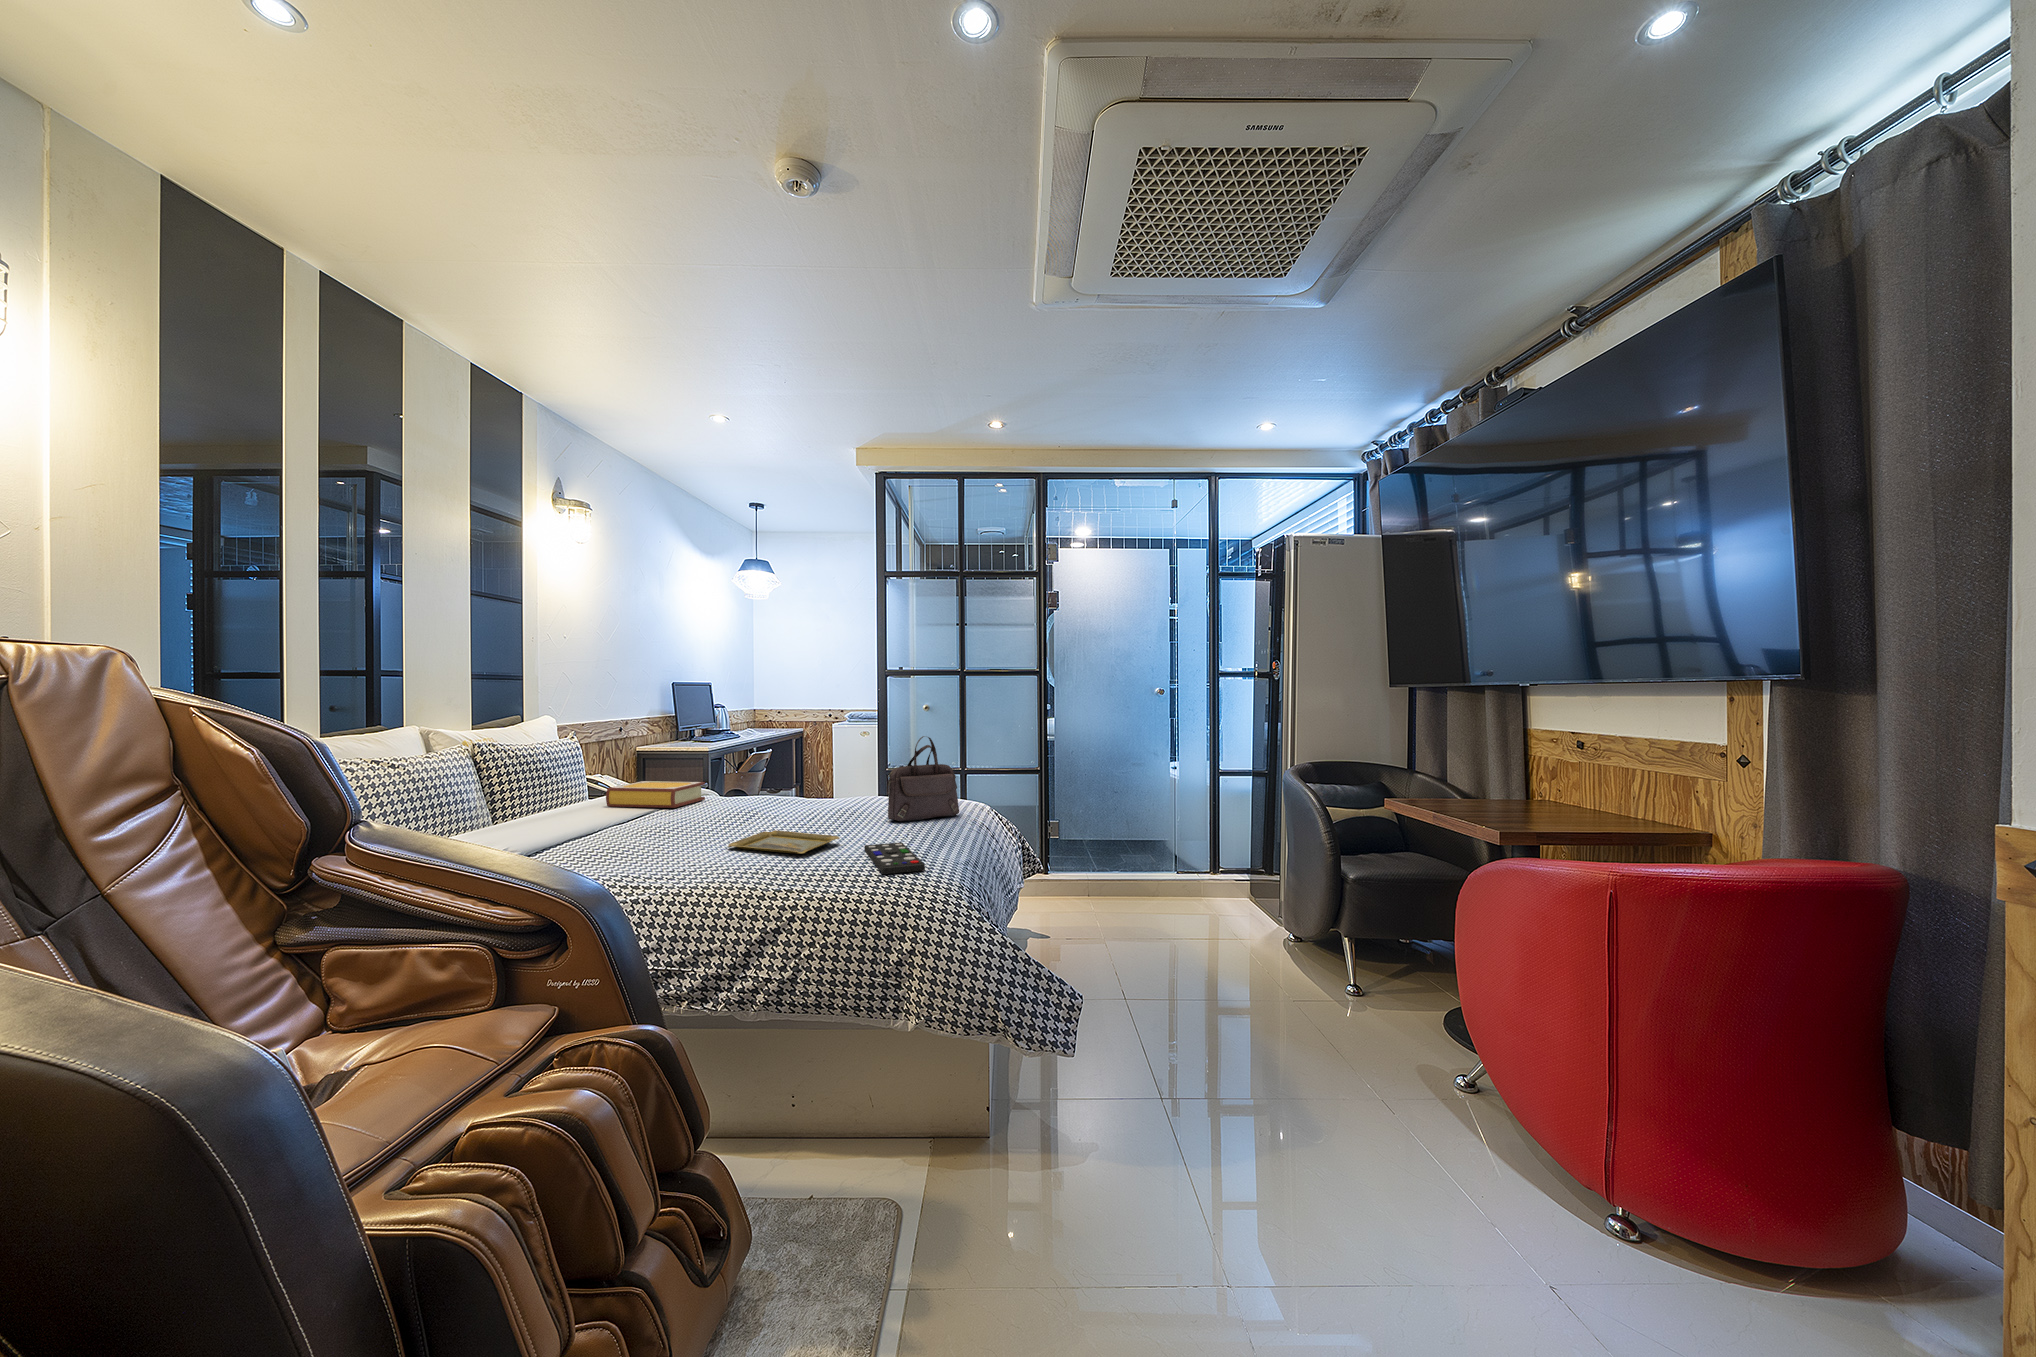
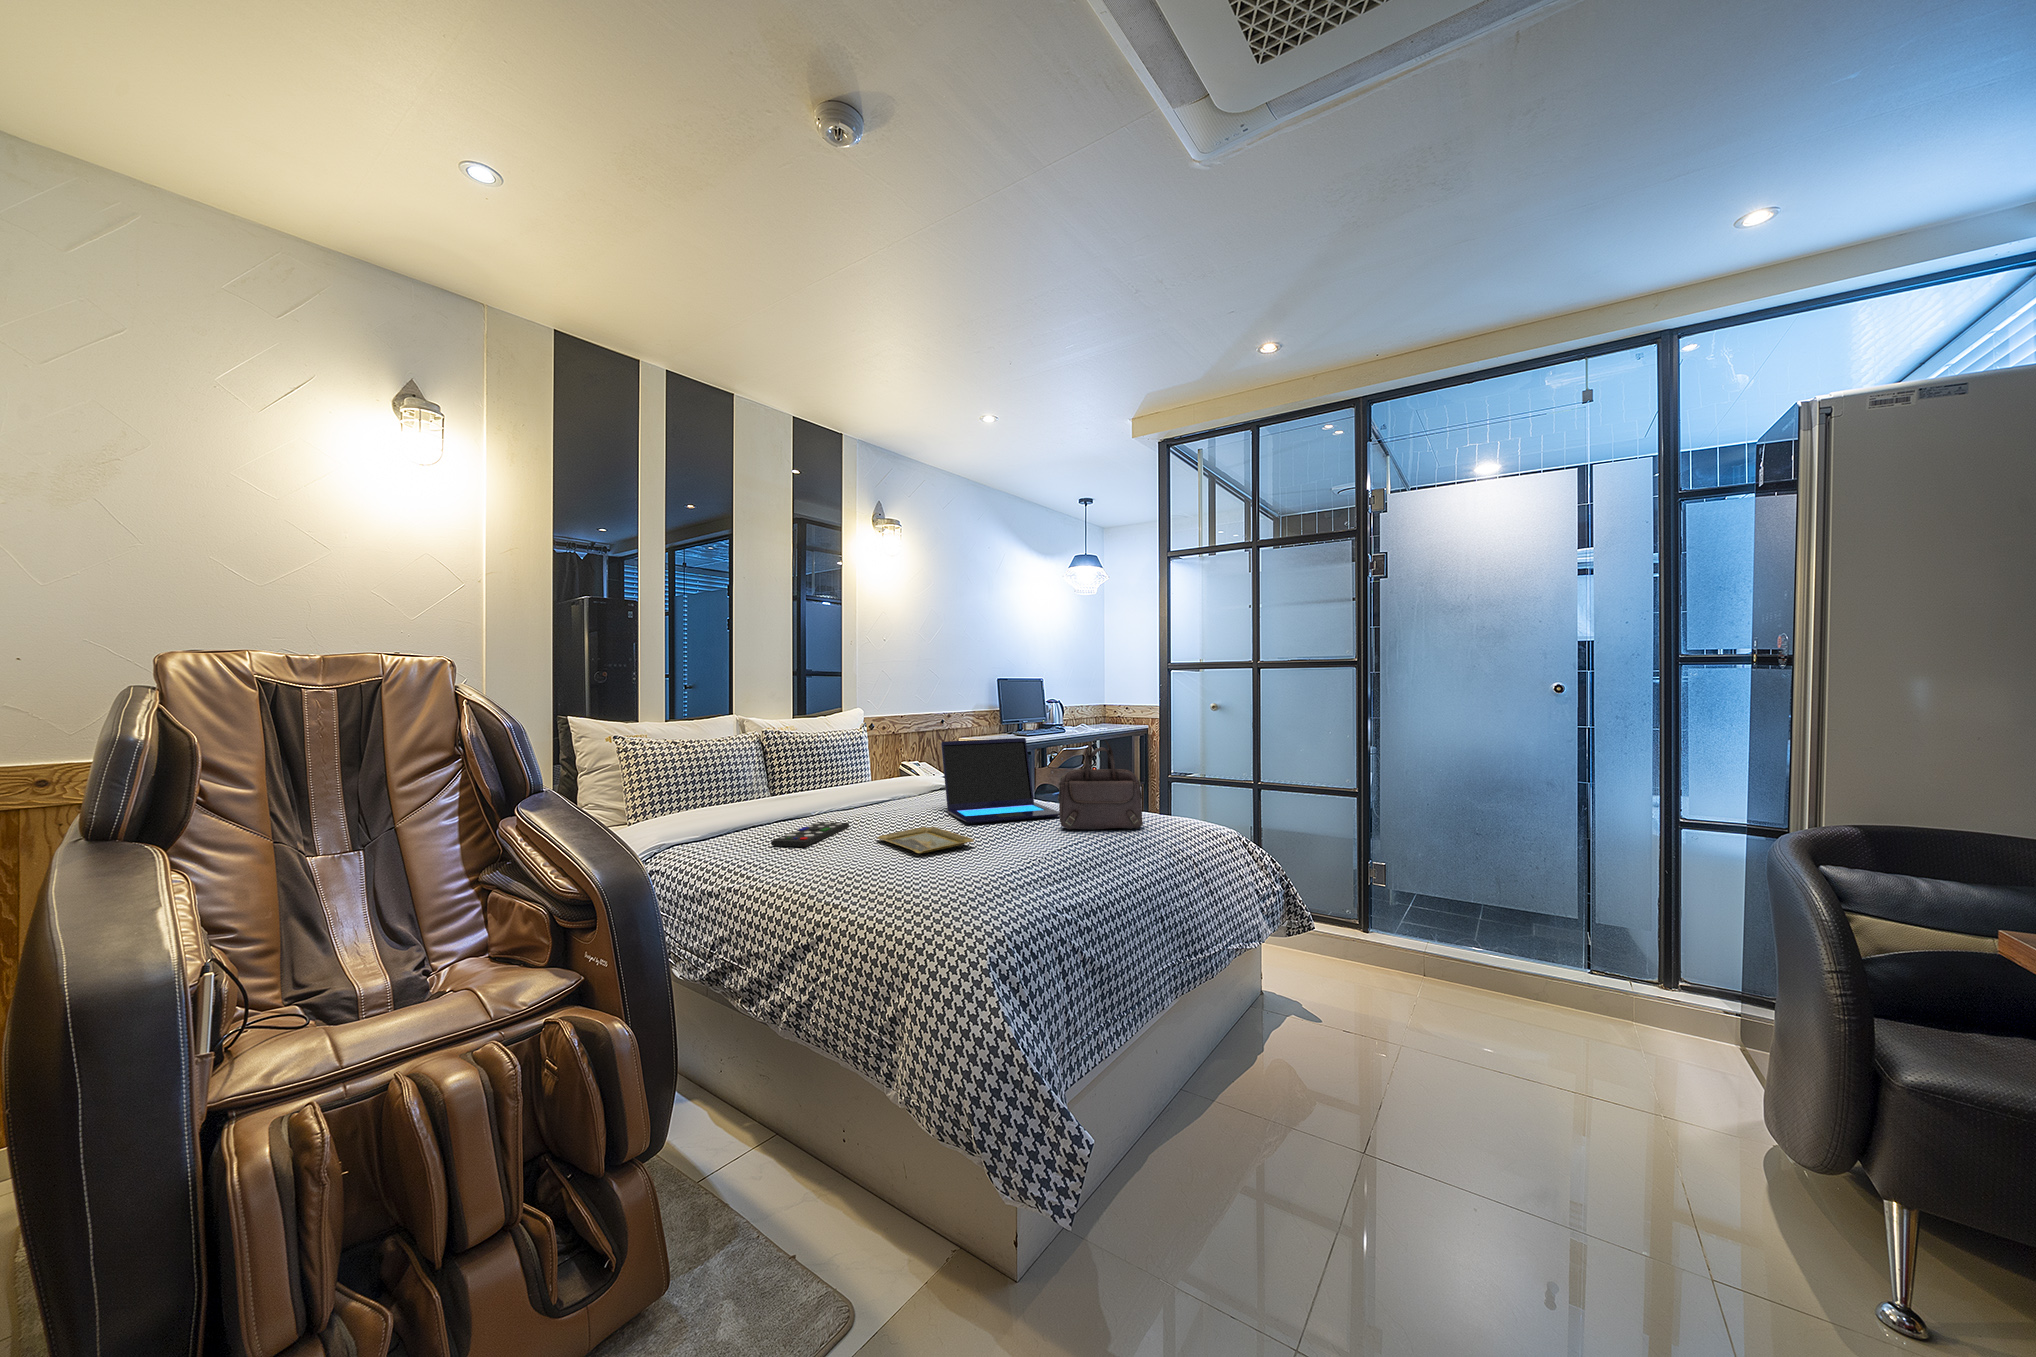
laptop: none [739,741,875,826] -> present [941,738,1060,824]
book: present [606,781,705,808] -> none [859,770,941,796]
remote control: present [864,842,925,874] -> present [771,822,849,847]

